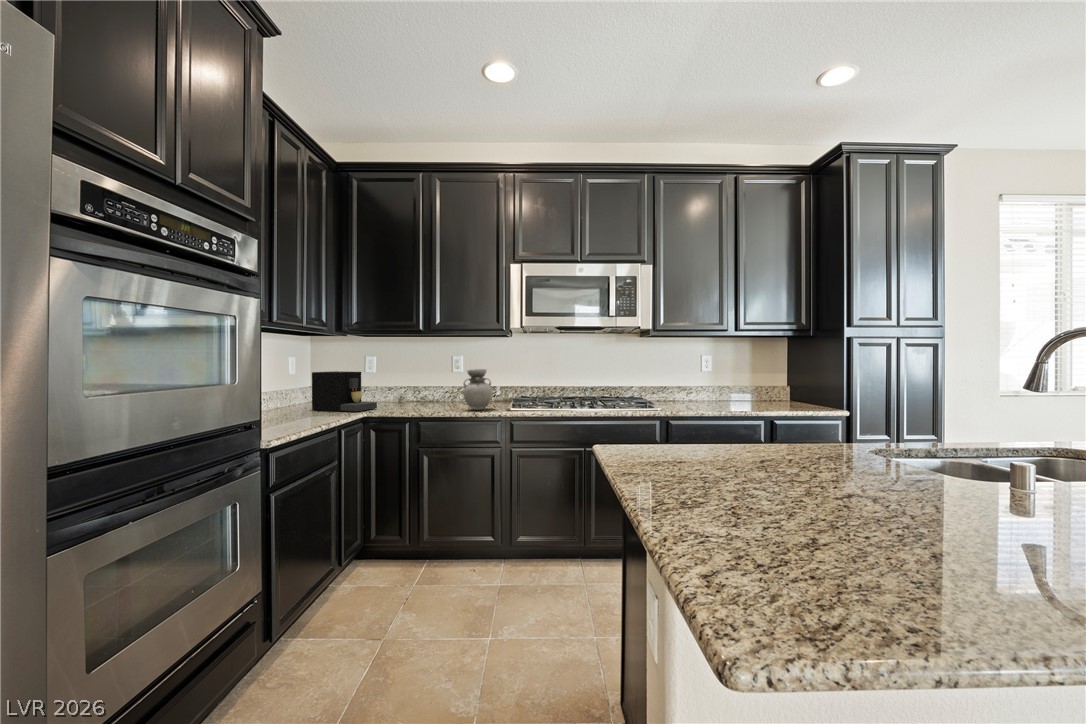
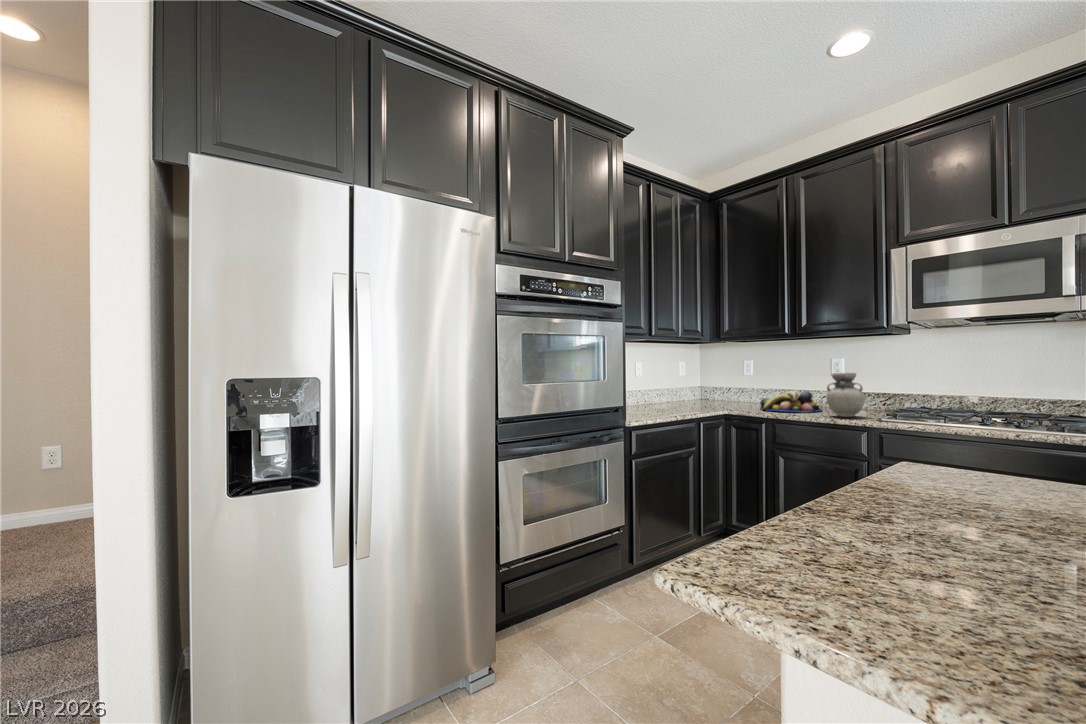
coffee maker: present [312,371,377,411] -> none [691,373,744,409]
fruit bowl: none [394,388,451,410] -> present [760,391,822,412]

